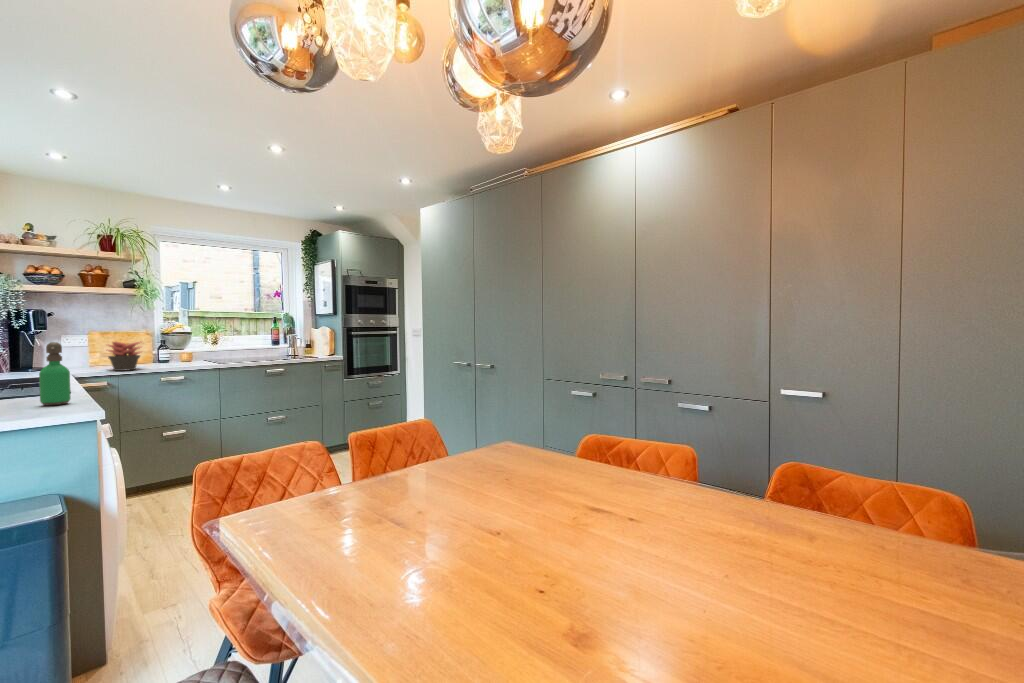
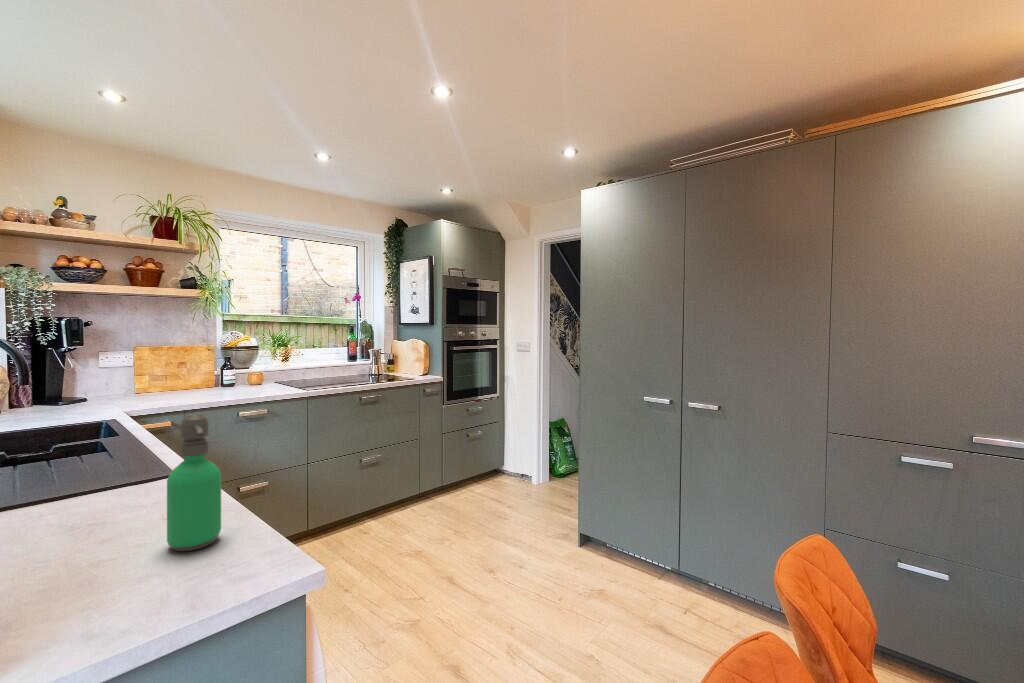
succulent plant: present [108,342,141,371] -> none [165,362,214,404]

